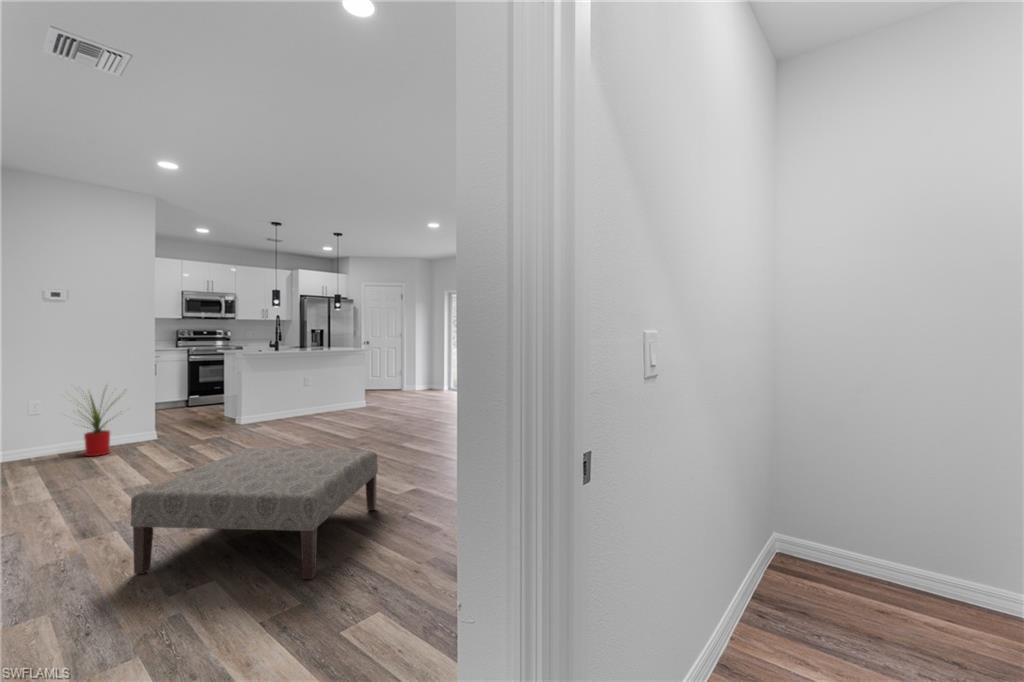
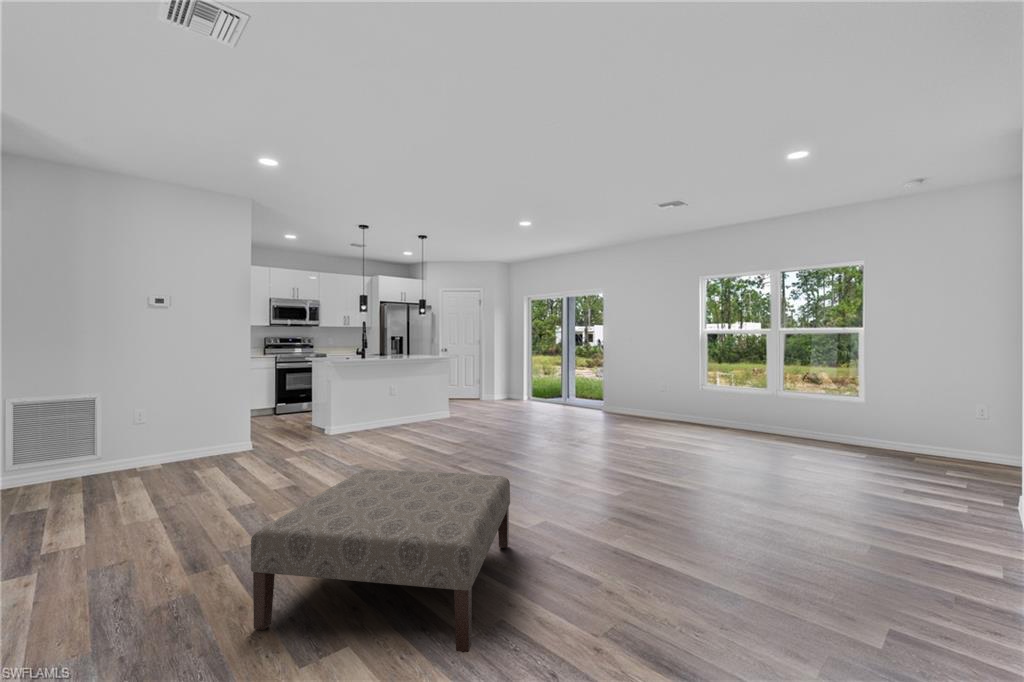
house plant: present [78,385,120,456] -> none [164,390,232,468]

